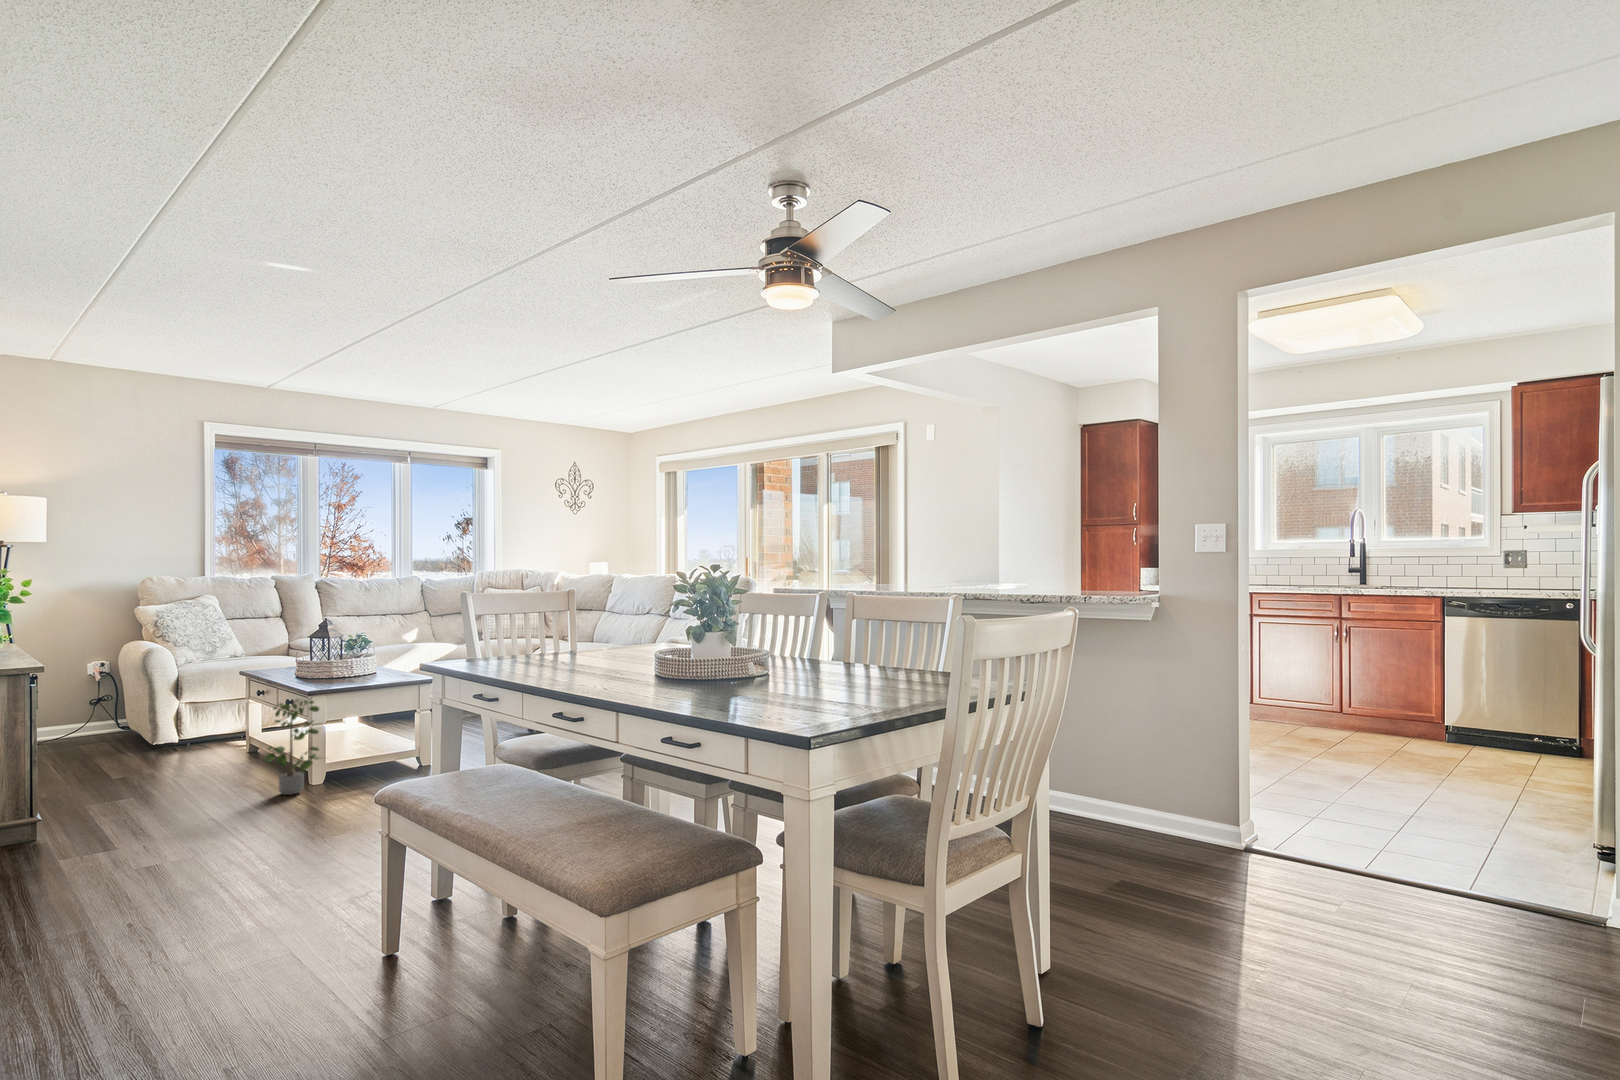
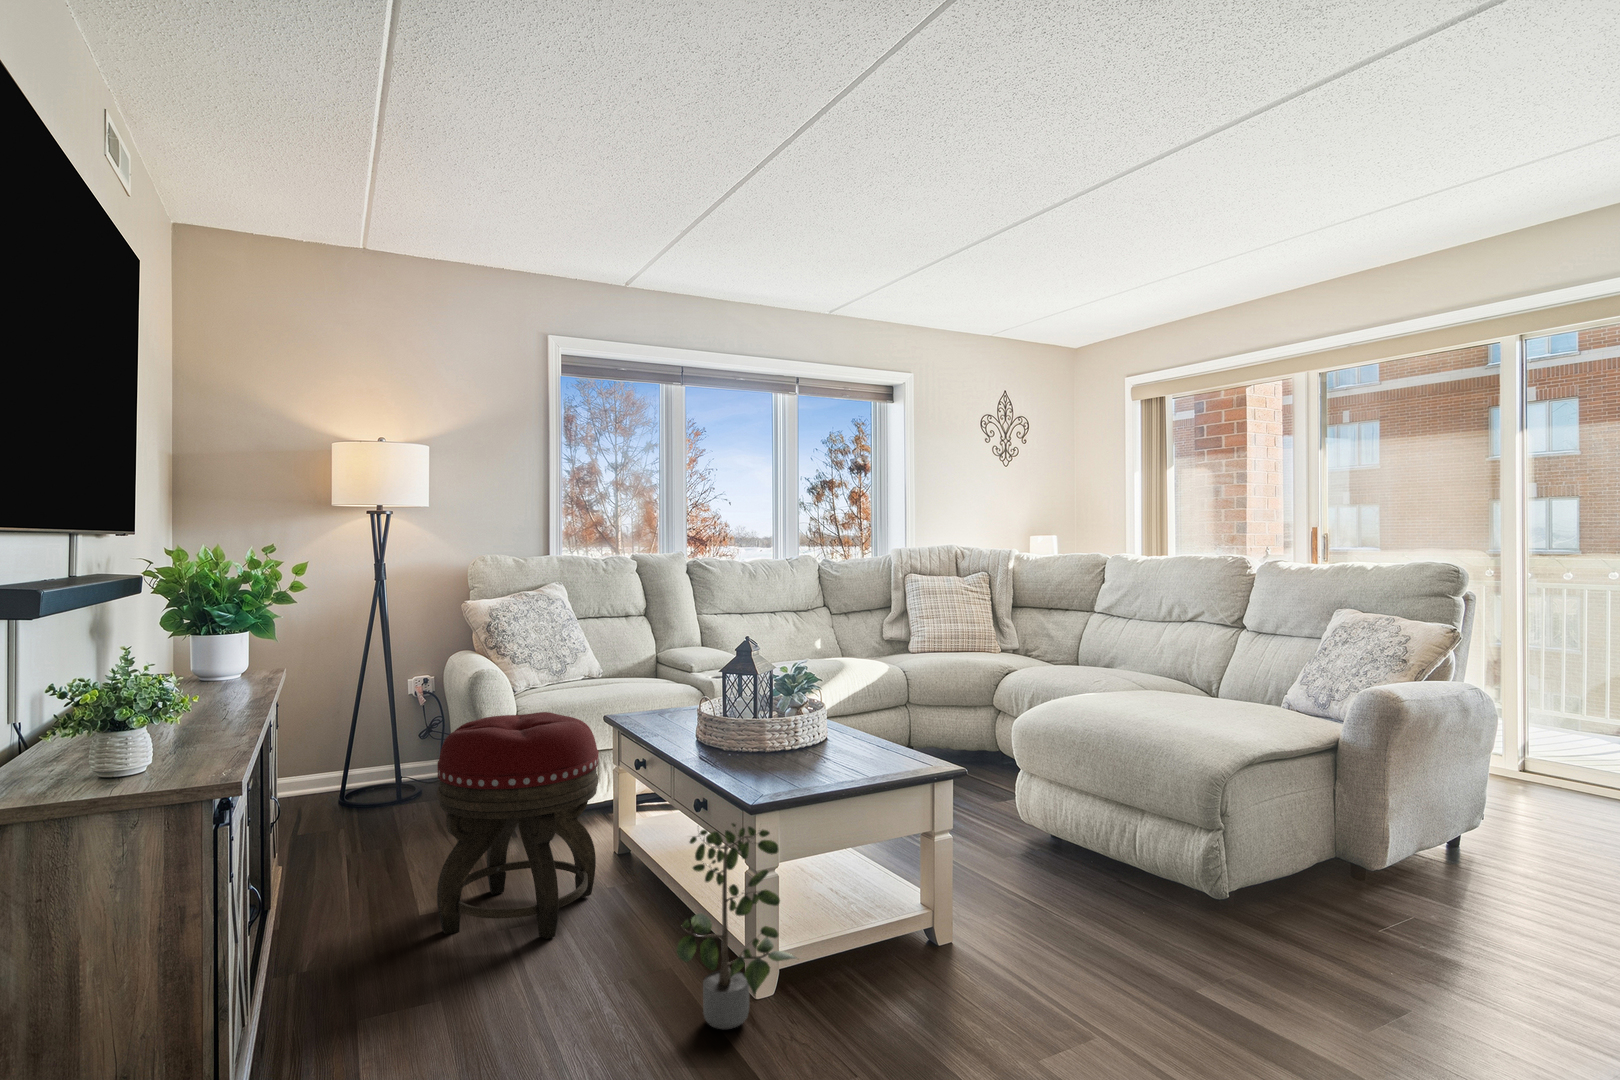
footstool: none [124,664,230,784] -> present [437,712,599,939]

